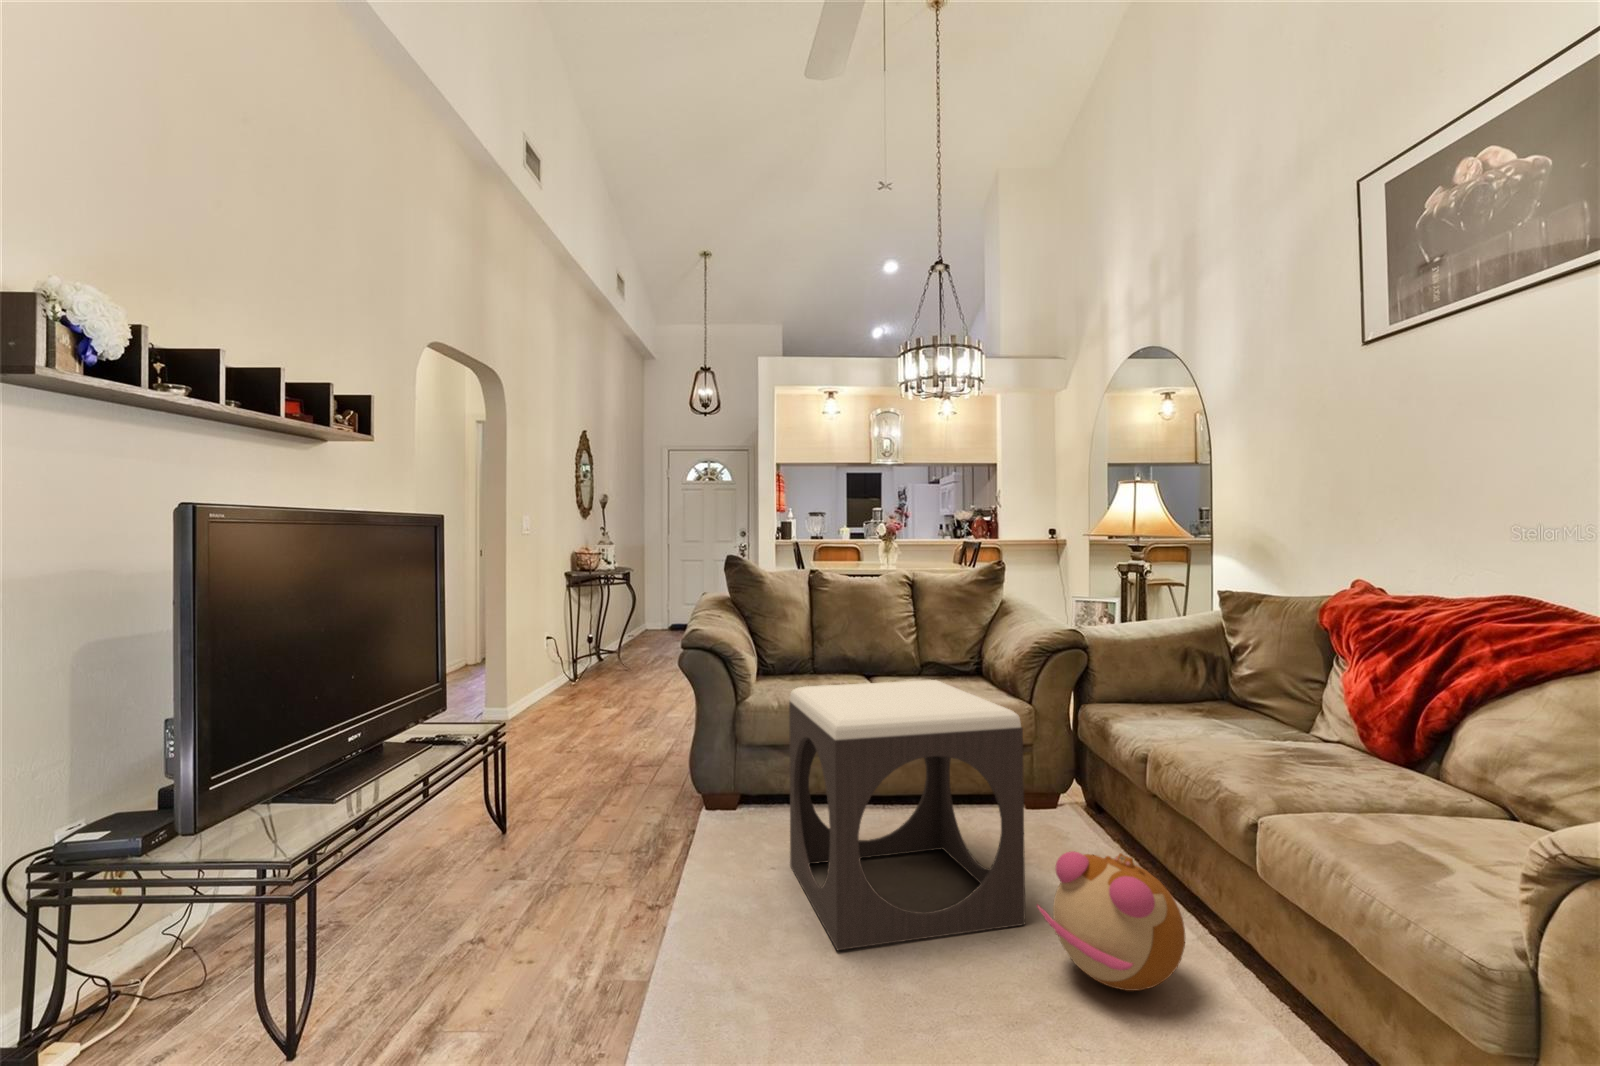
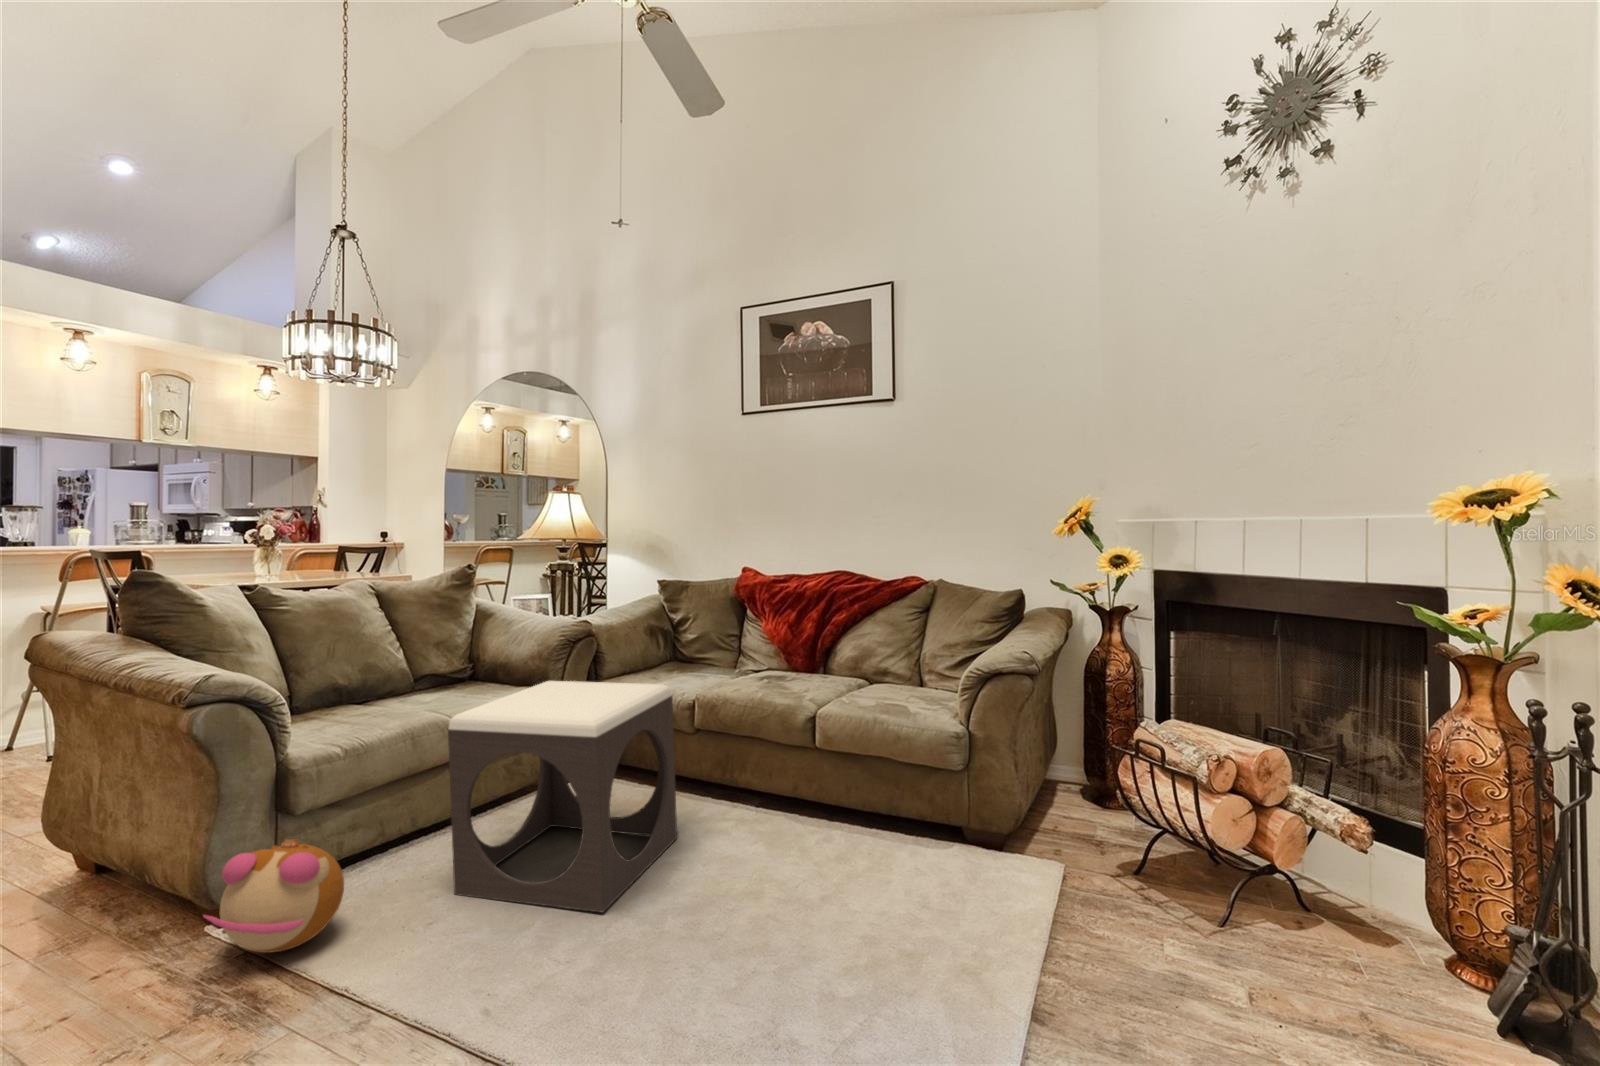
plush toy: present [1037,851,1185,991] -> present [203,839,344,953]

